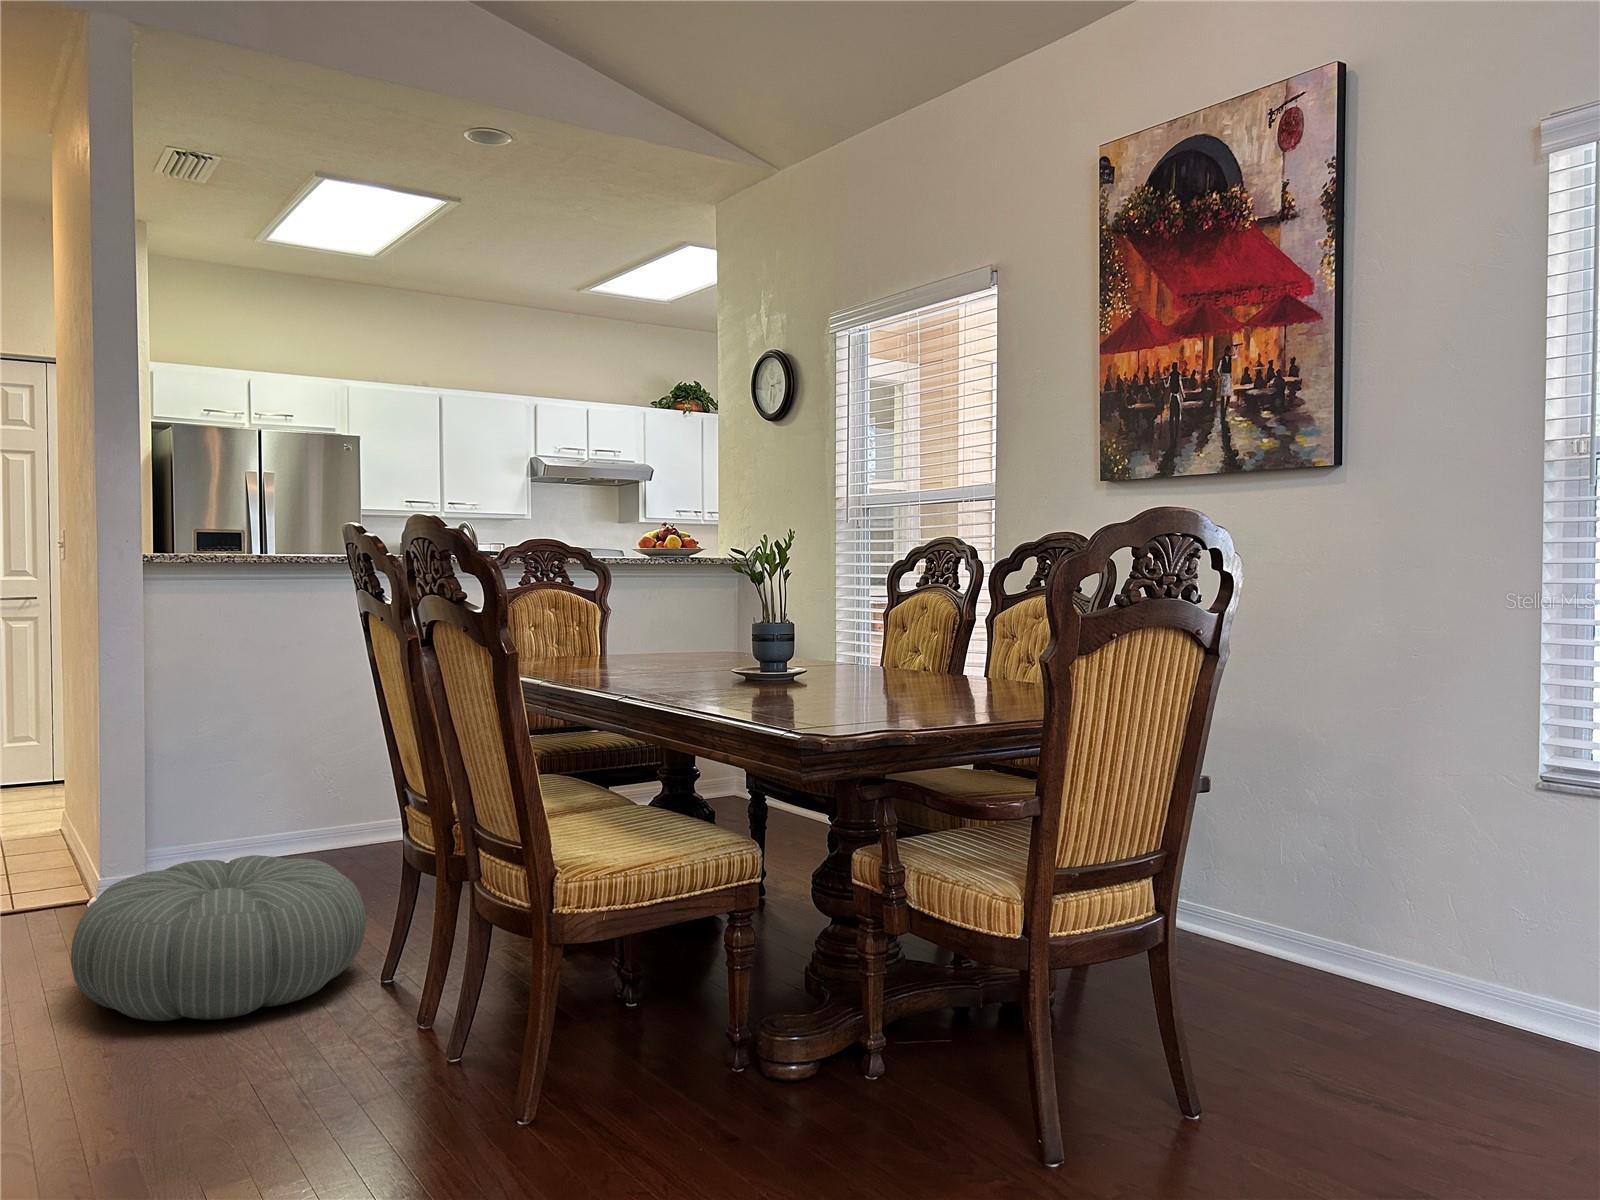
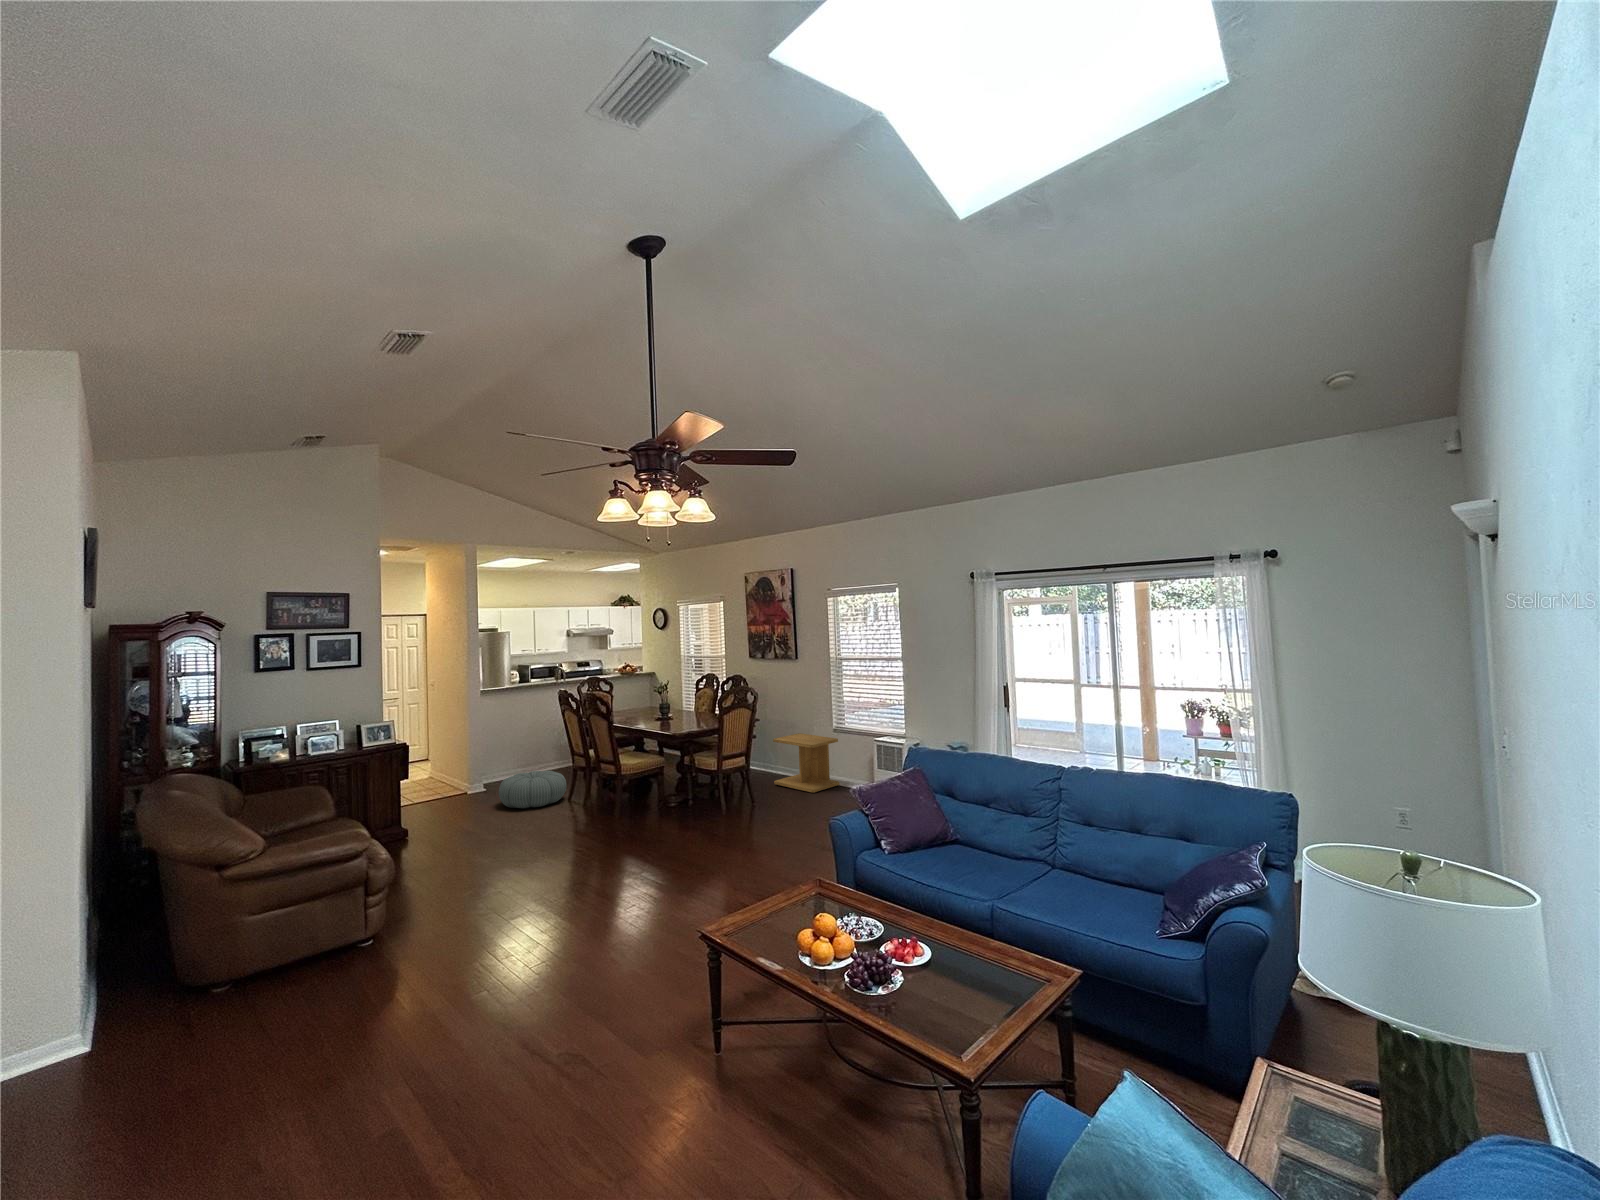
side table: none [1243,784,1592,1087] -> present [773,733,839,792]

